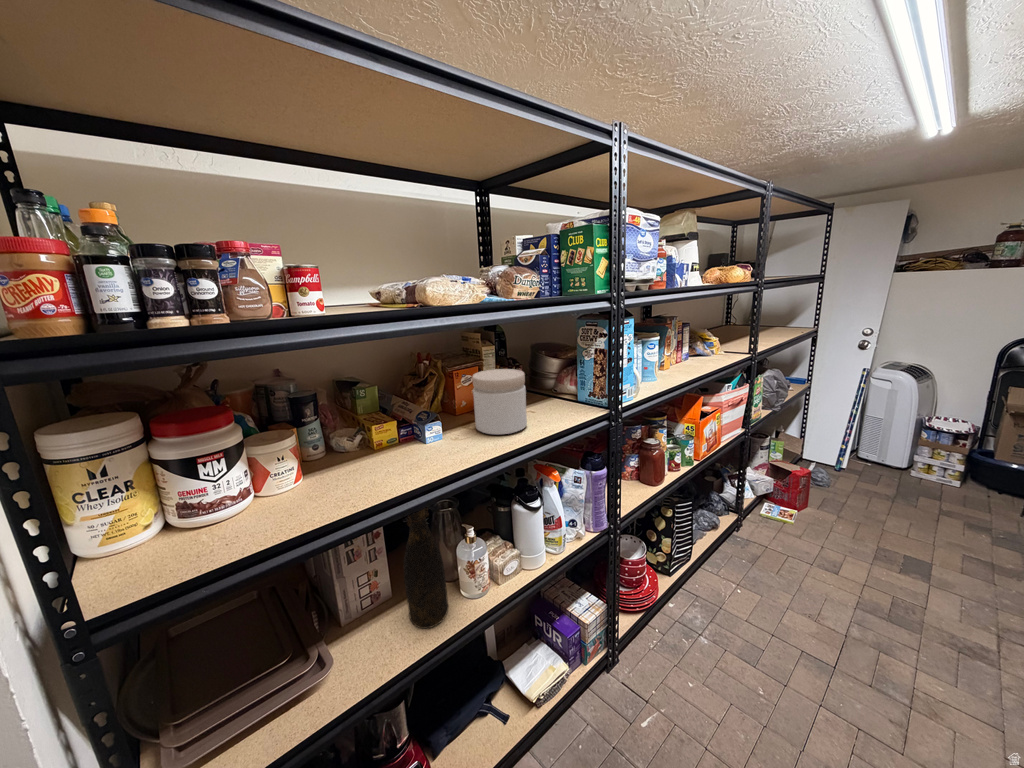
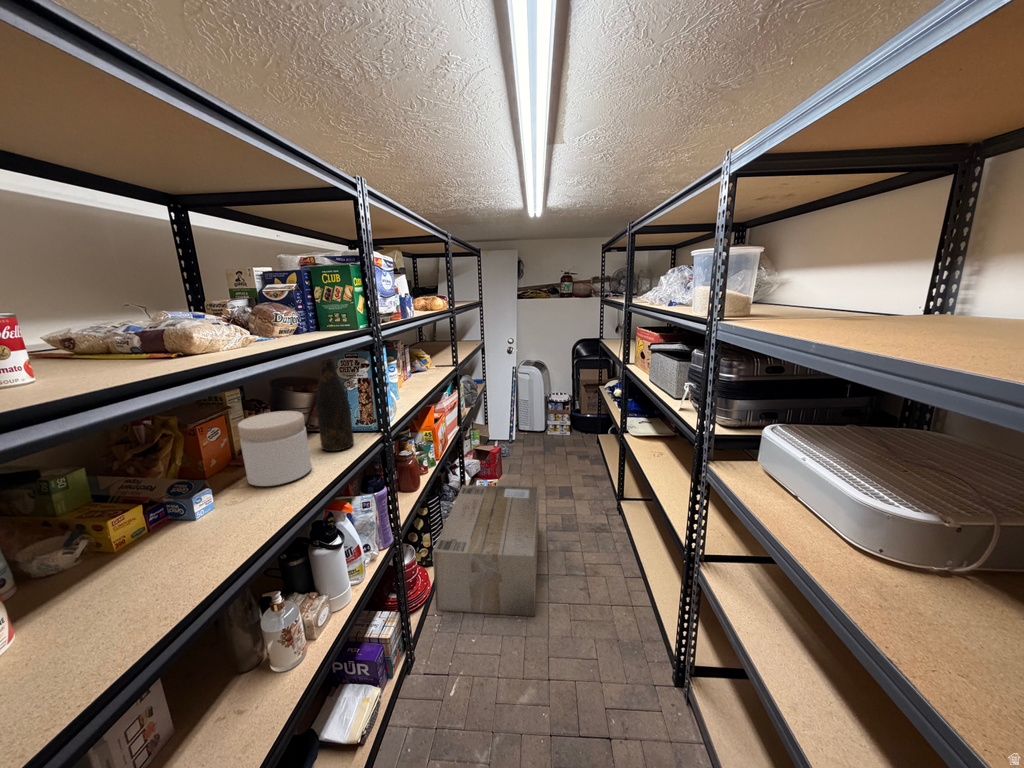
cardboard box: none [658,500,852,717] -> present [432,485,539,616]
bottle: present [404,508,448,629] -> present [316,358,354,451]

